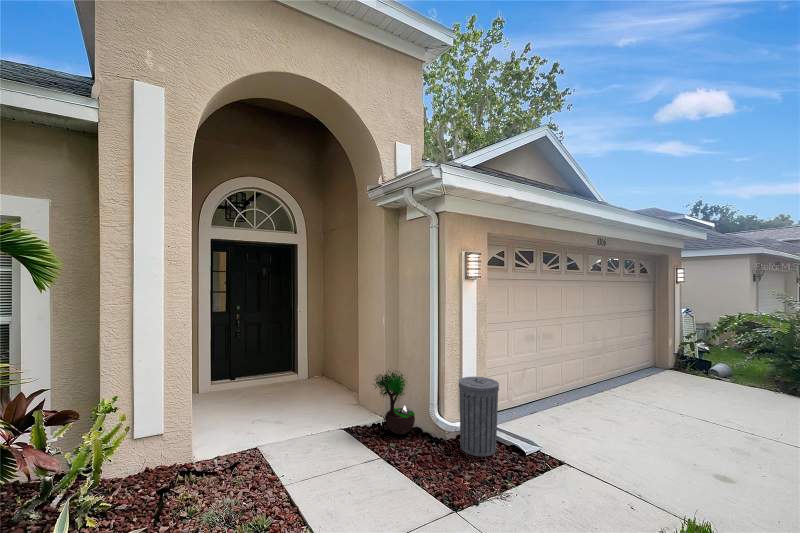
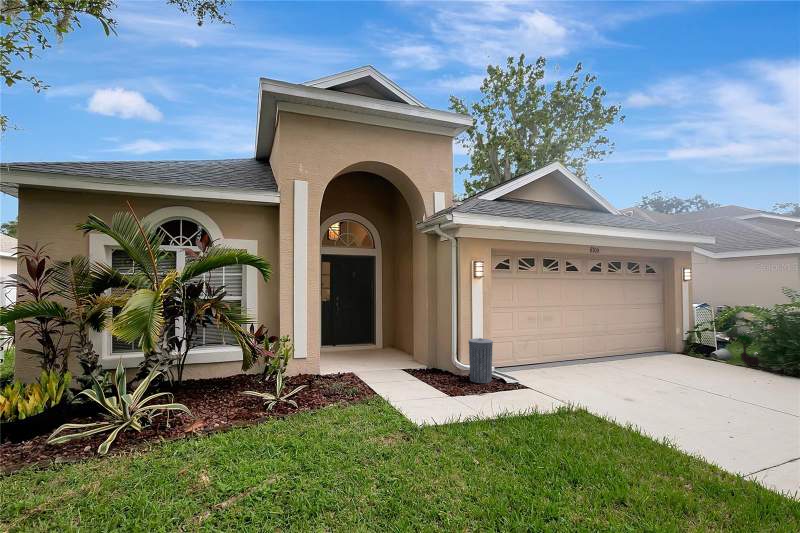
potted tree: present [374,370,415,434] -> present [734,332,759,366]

